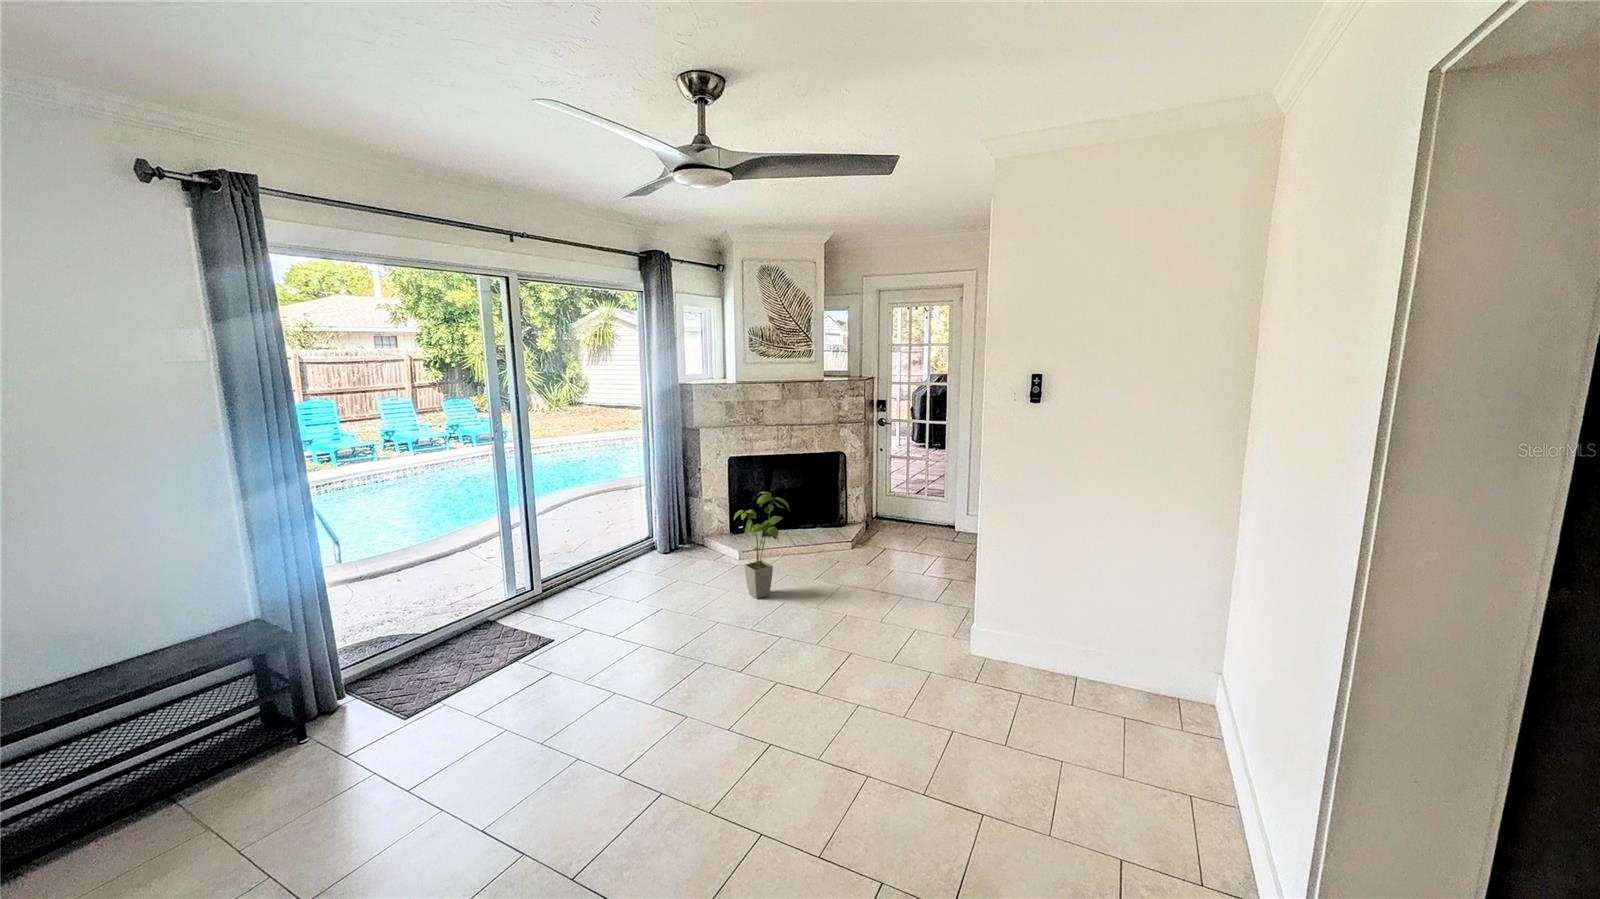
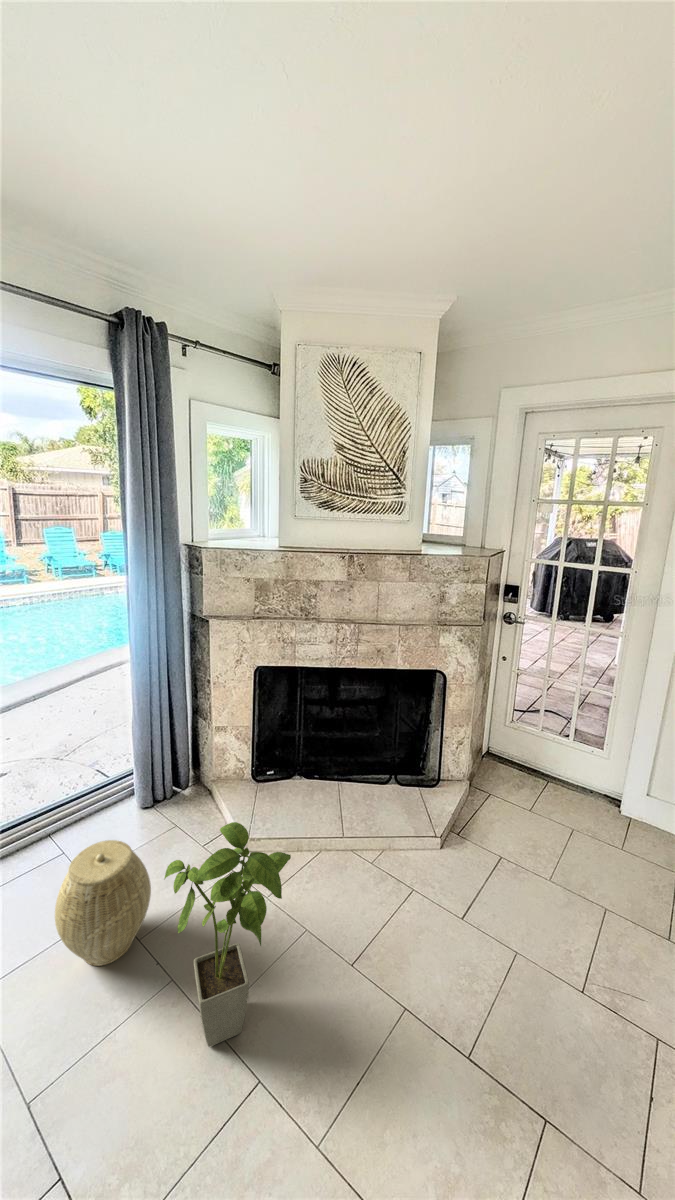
woven basket: none [663,534,708,591] -> present [55,840,151,966]

